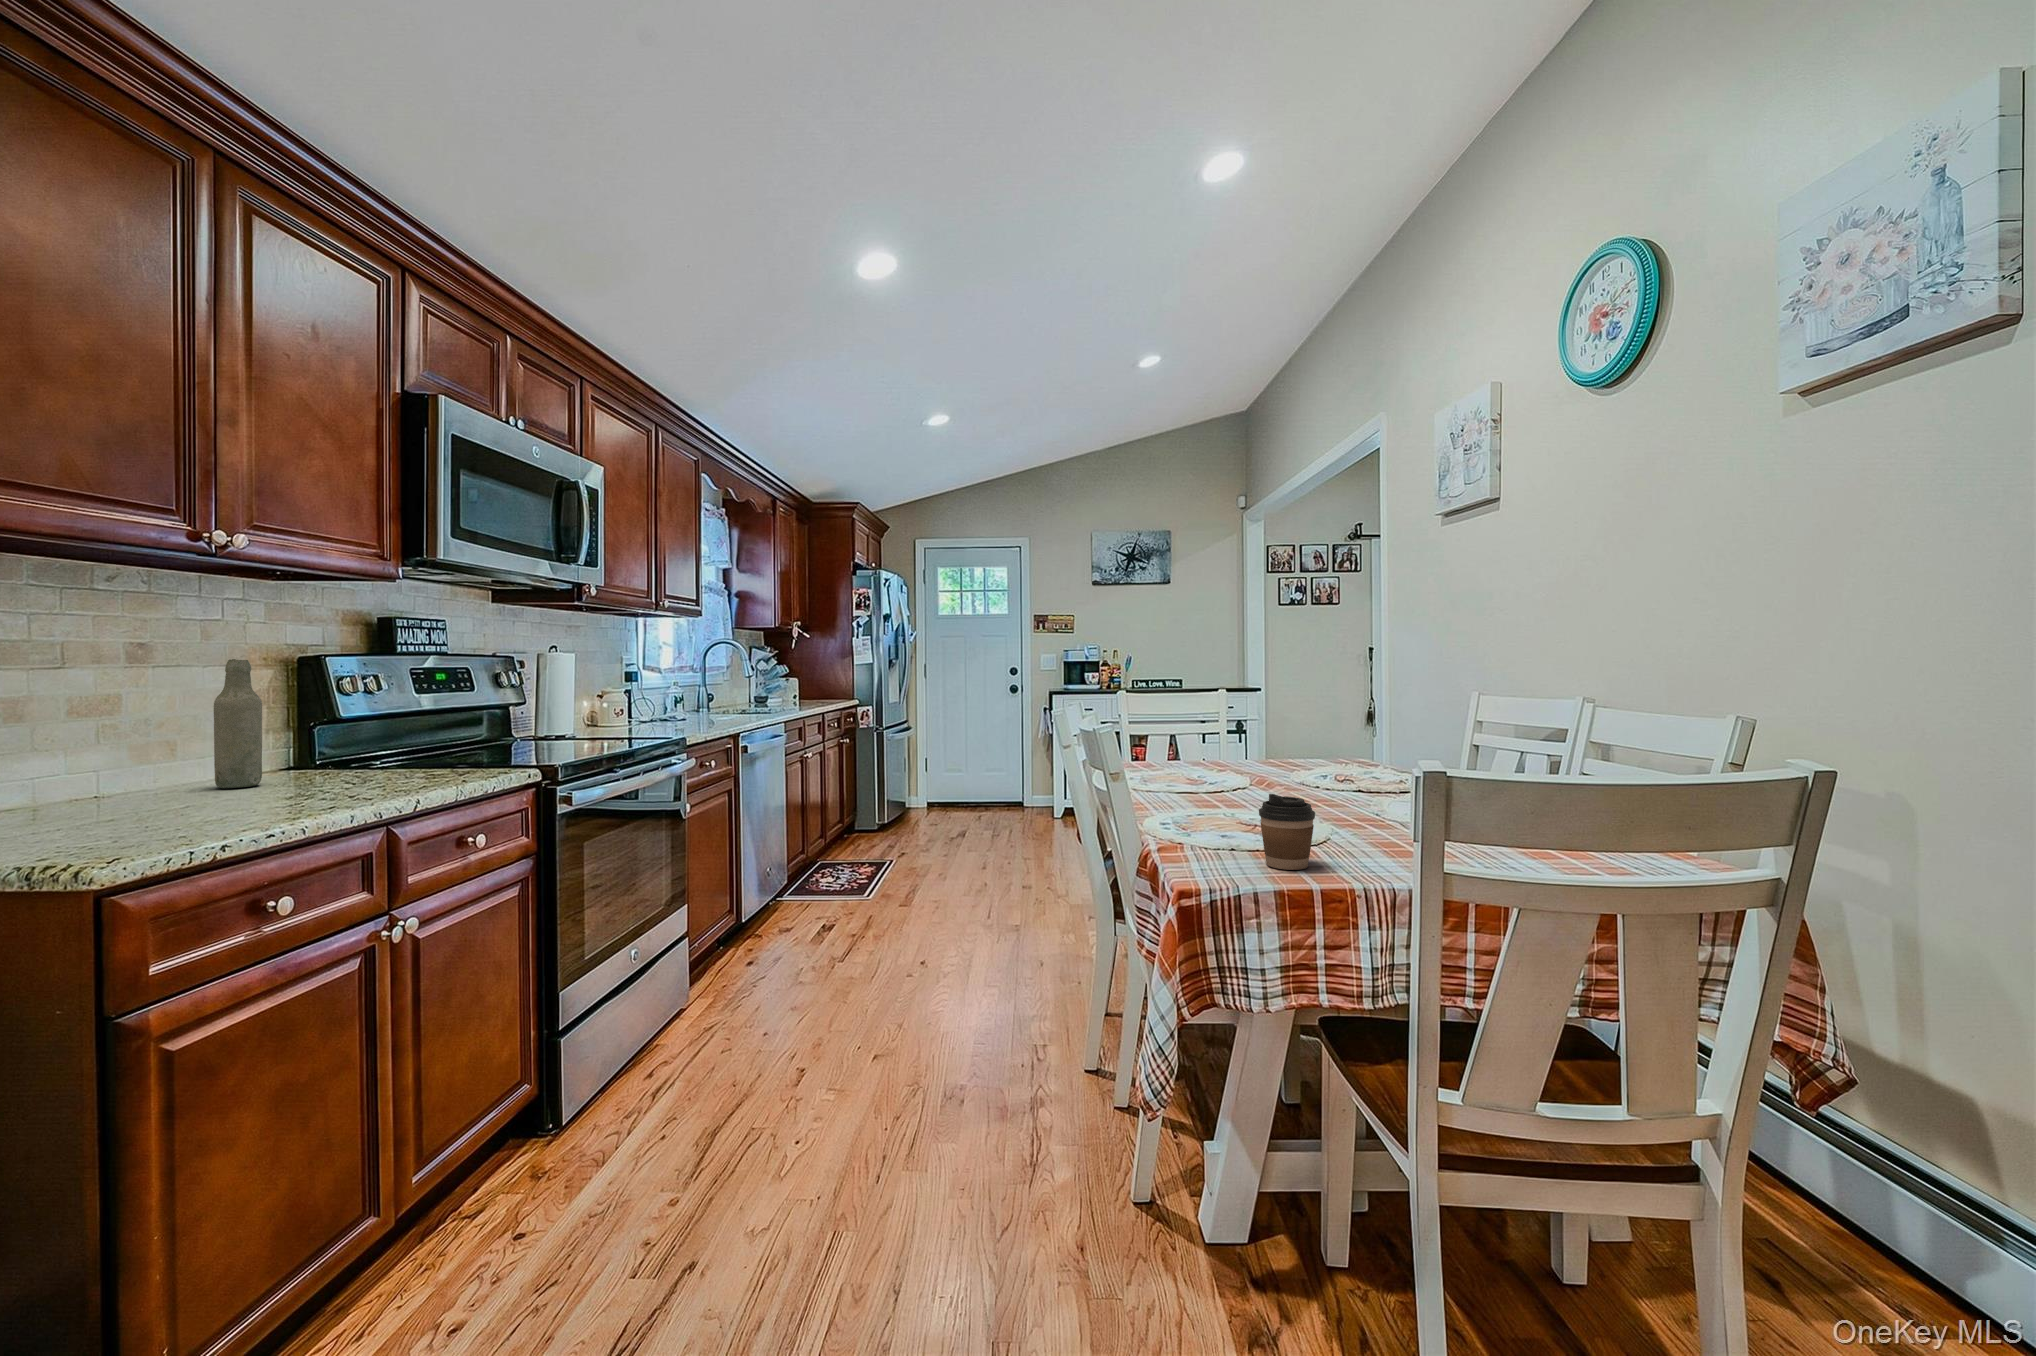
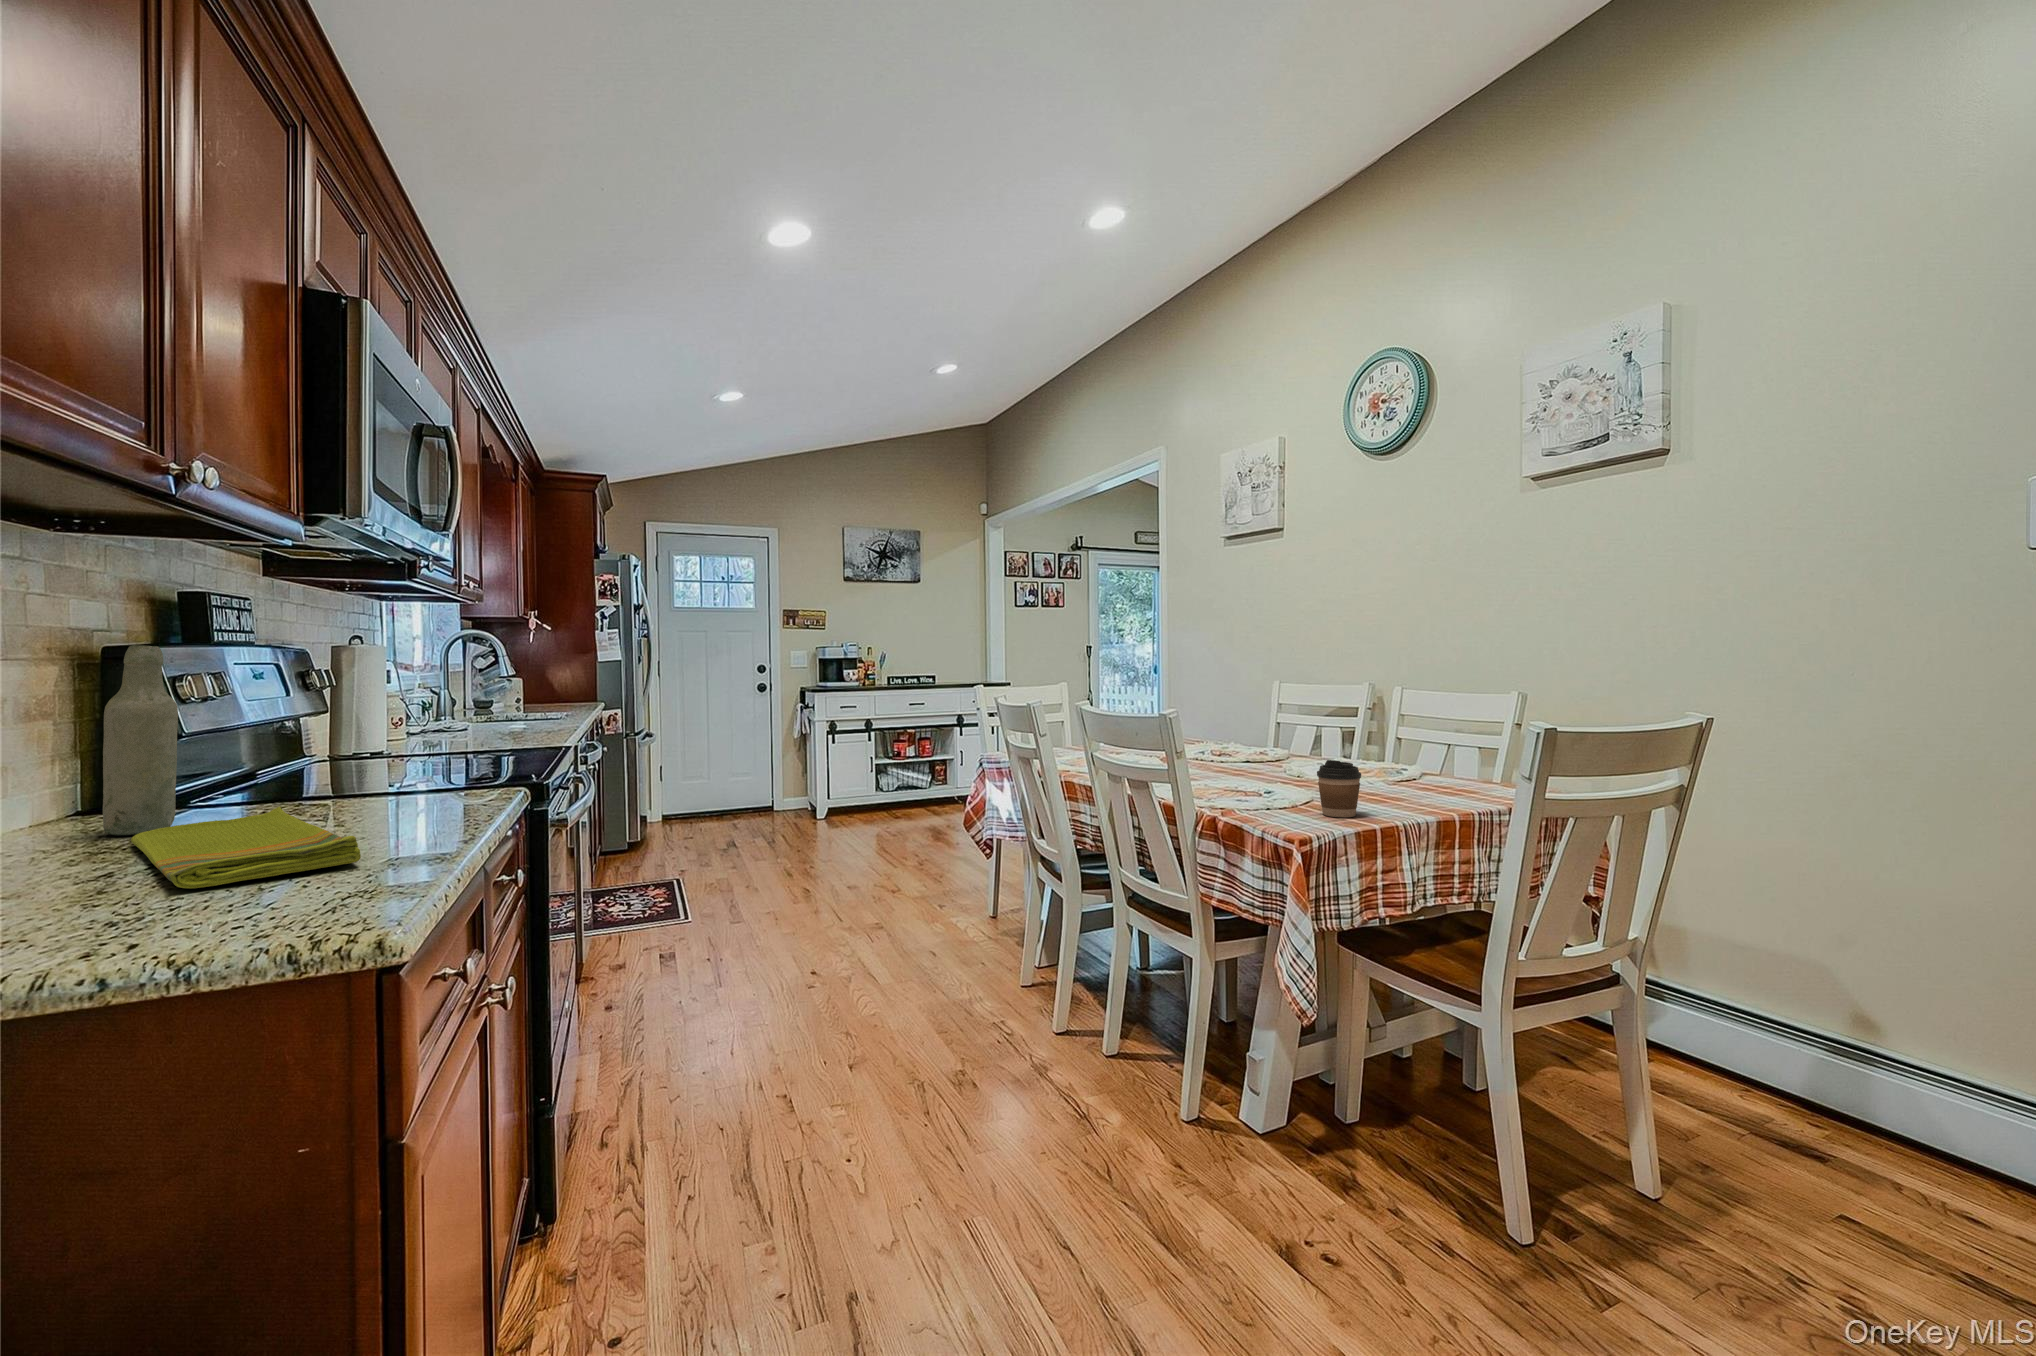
dish towel: none [79,775,303,830] -> present [131,807,361,888]

